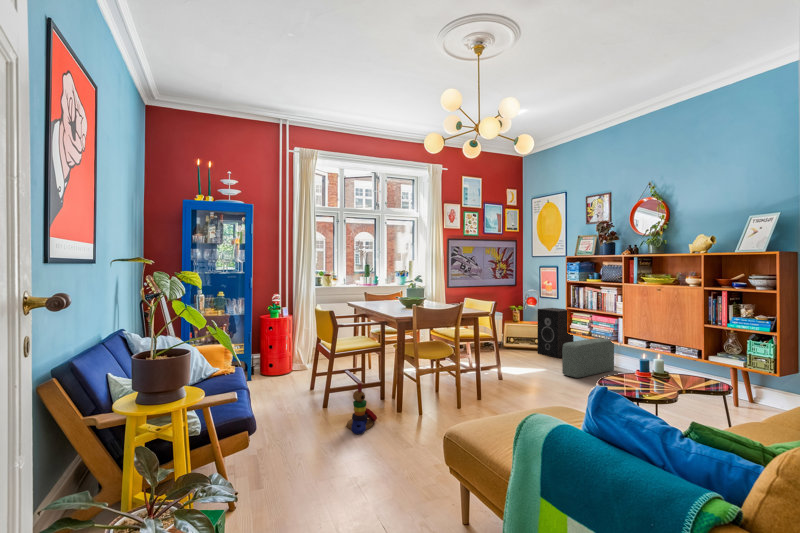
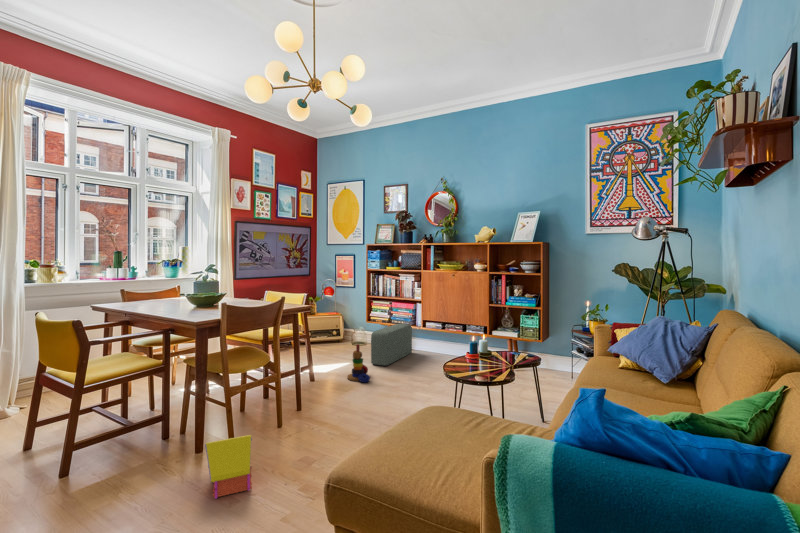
speaker: present [537,308,574,358] -> none [337,297,371,347]
stacking toy: present [347,383,377,434] -> present [347,344,370,382]
toy house: none [396,402,427,442] -> present [205,435,252,499]

